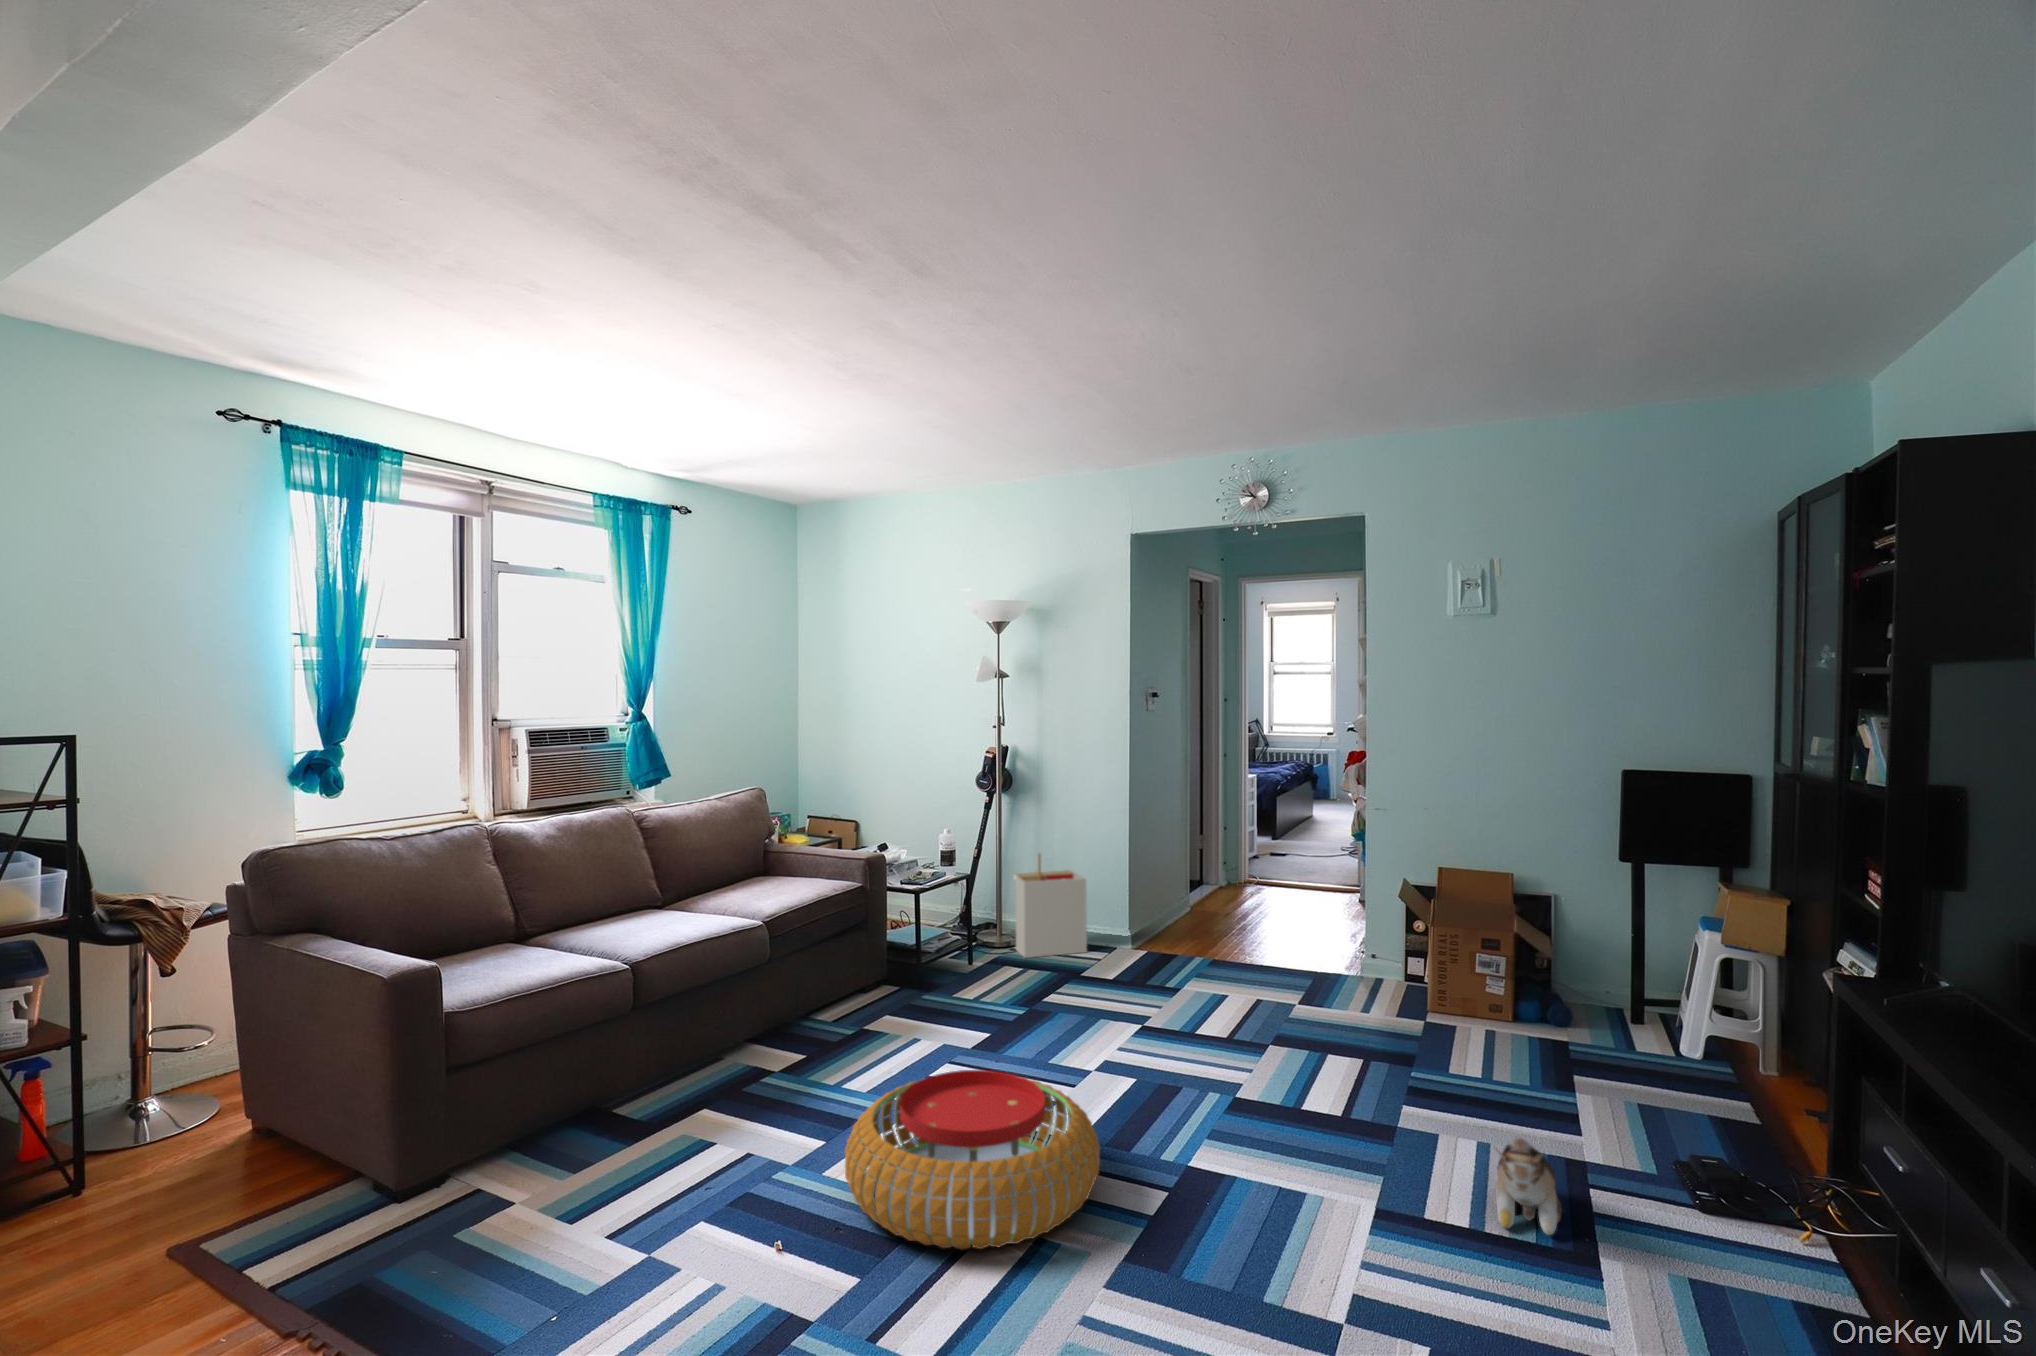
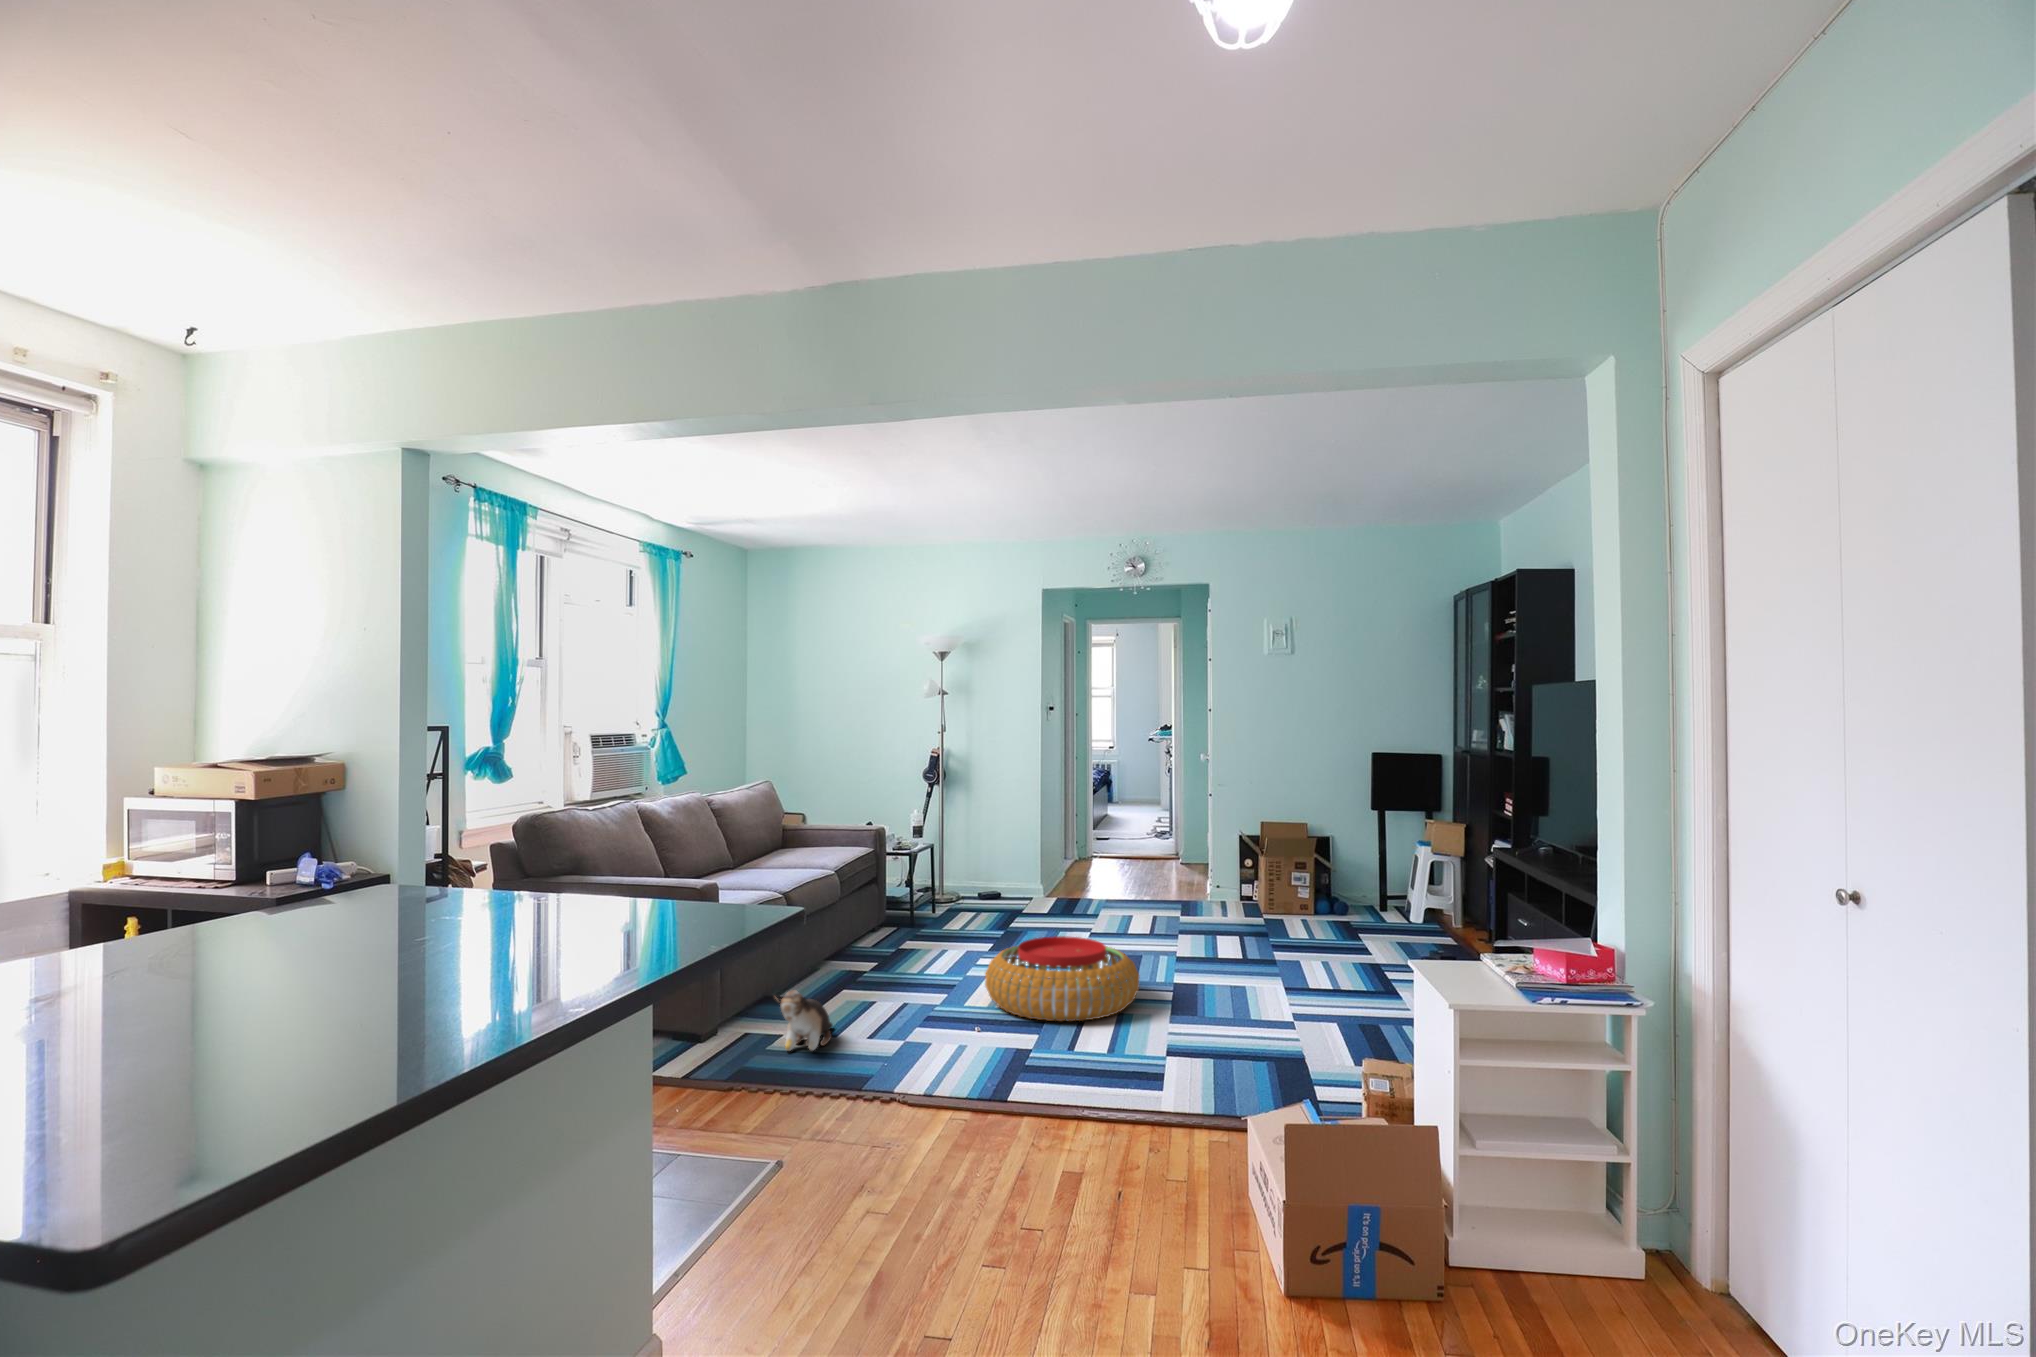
storage bin: present [1014,854,1087,958] -> none [956,828,1014,907]
plush toy: present [1496,1138,1562,1235] -> present [777,990,833,1051]

